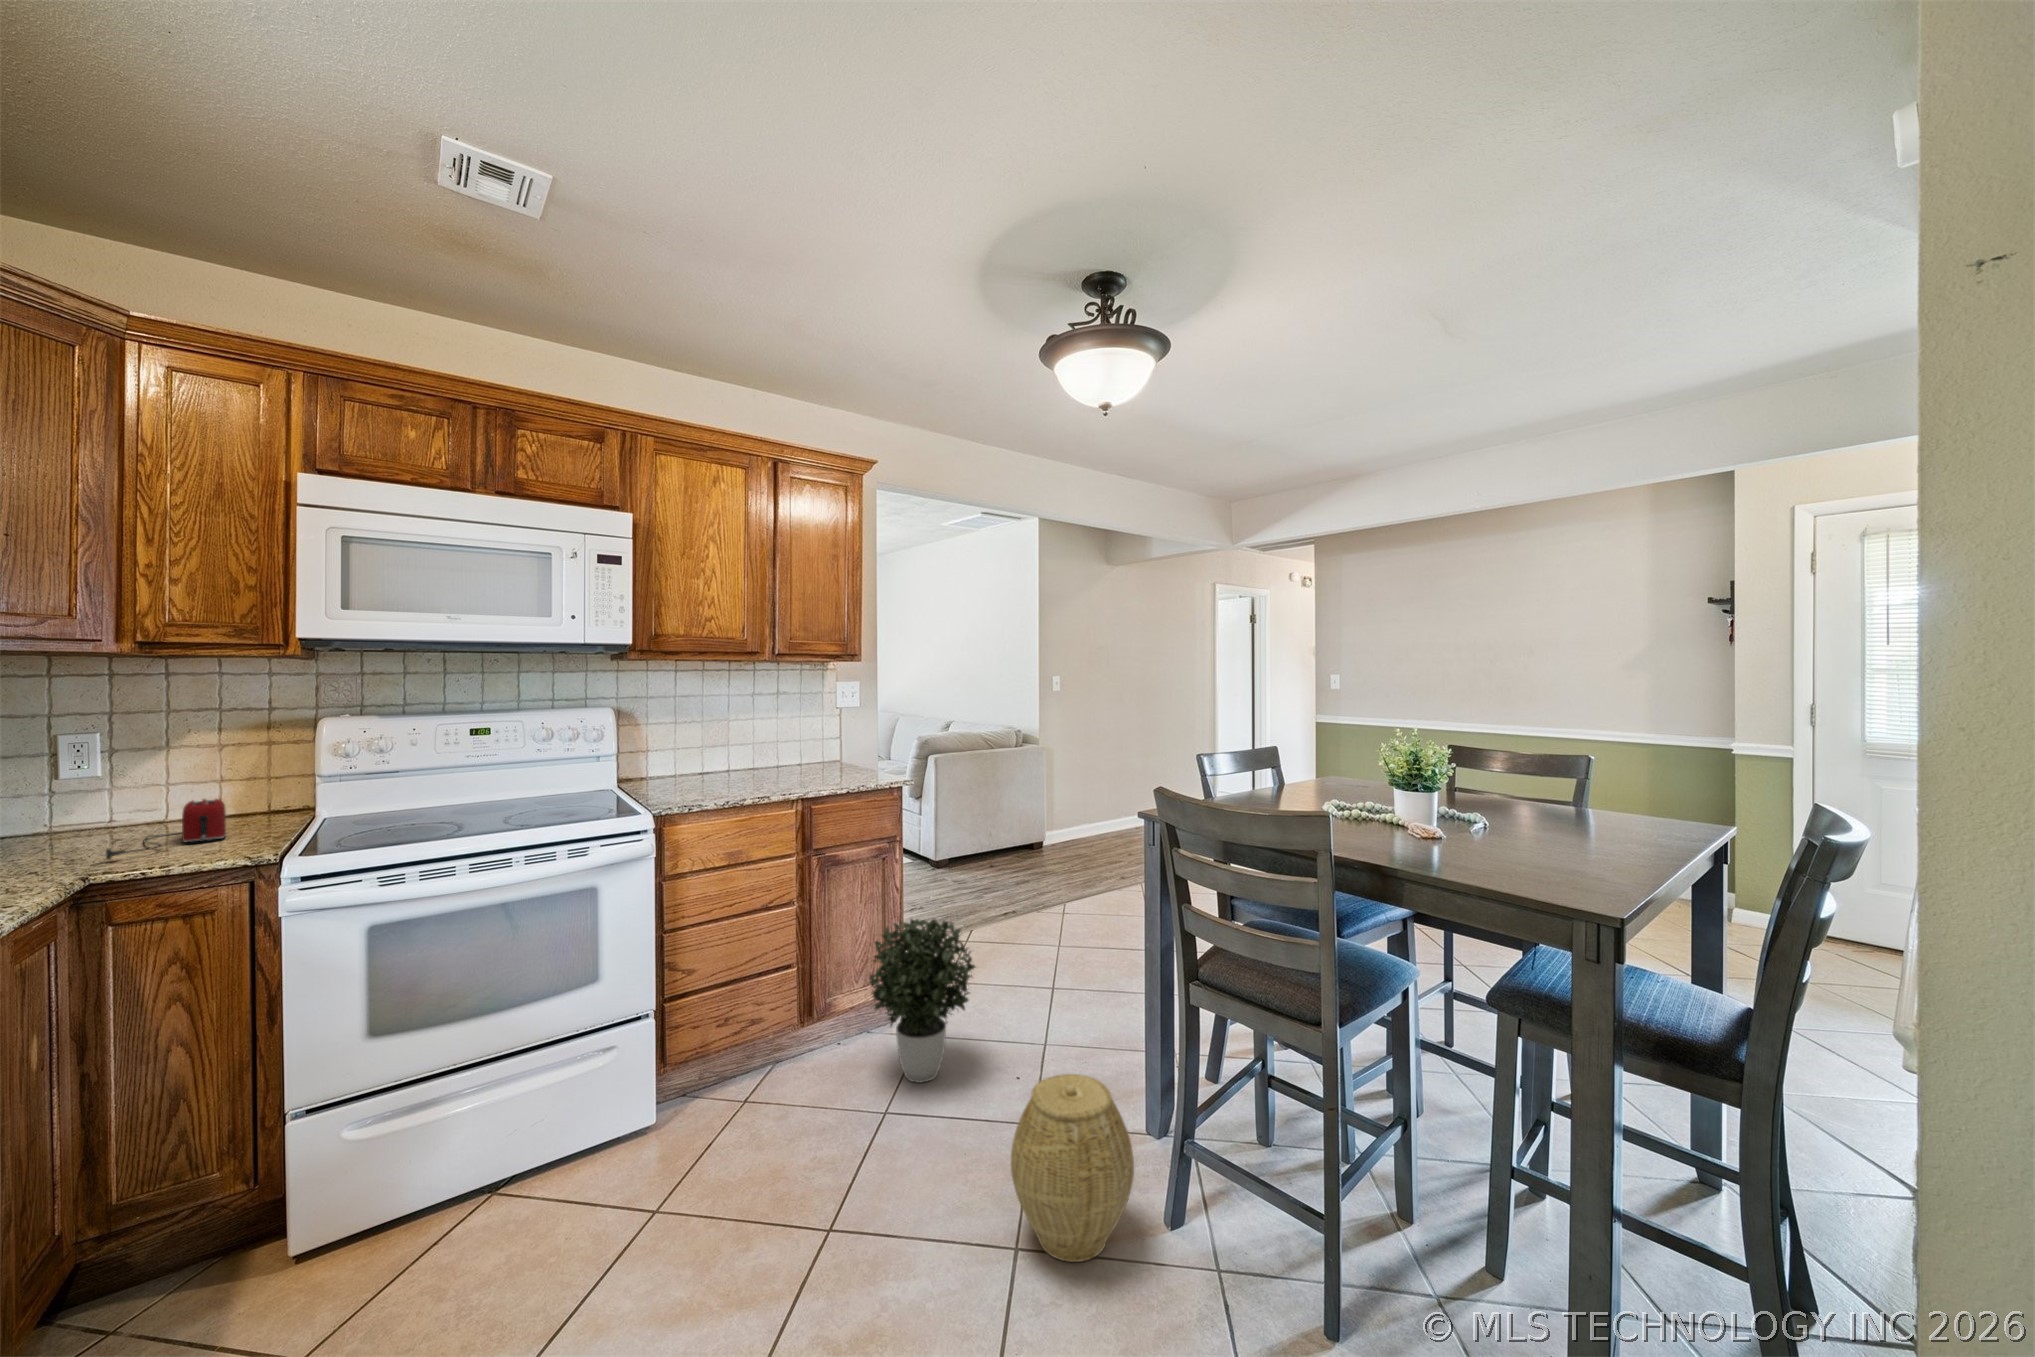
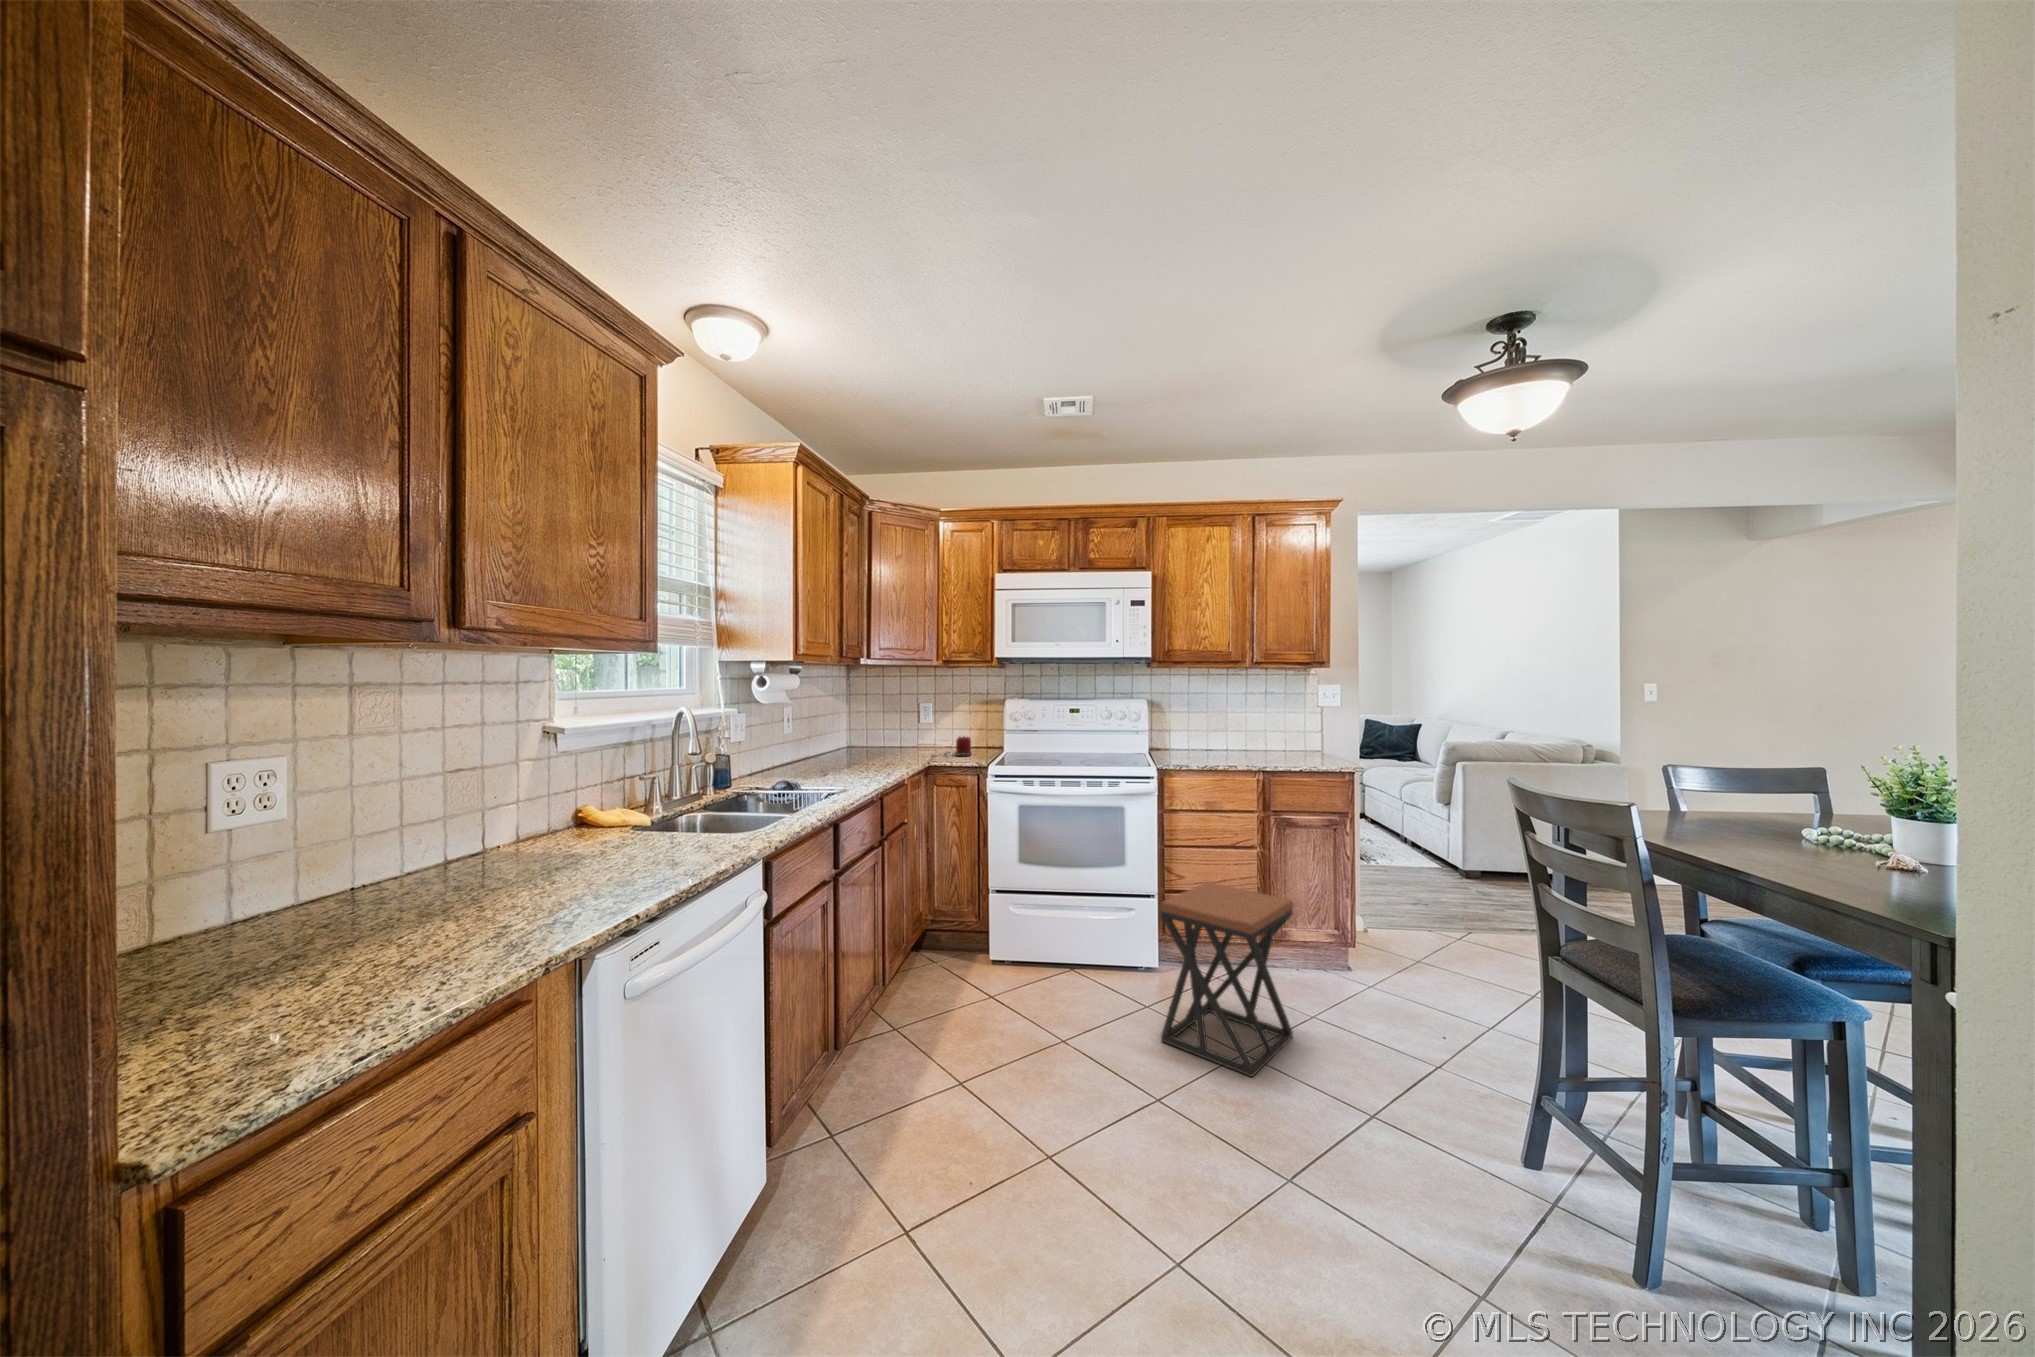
potted plant: present [870,919,975,1083] -> none [1298,873,1399,1007]
stool: none [720,974,890,1261] -> present [1161,882,1293,1076]
woven basket: present [1011,1074,1134,1262] -> none [1352,1004,1465,1152]

